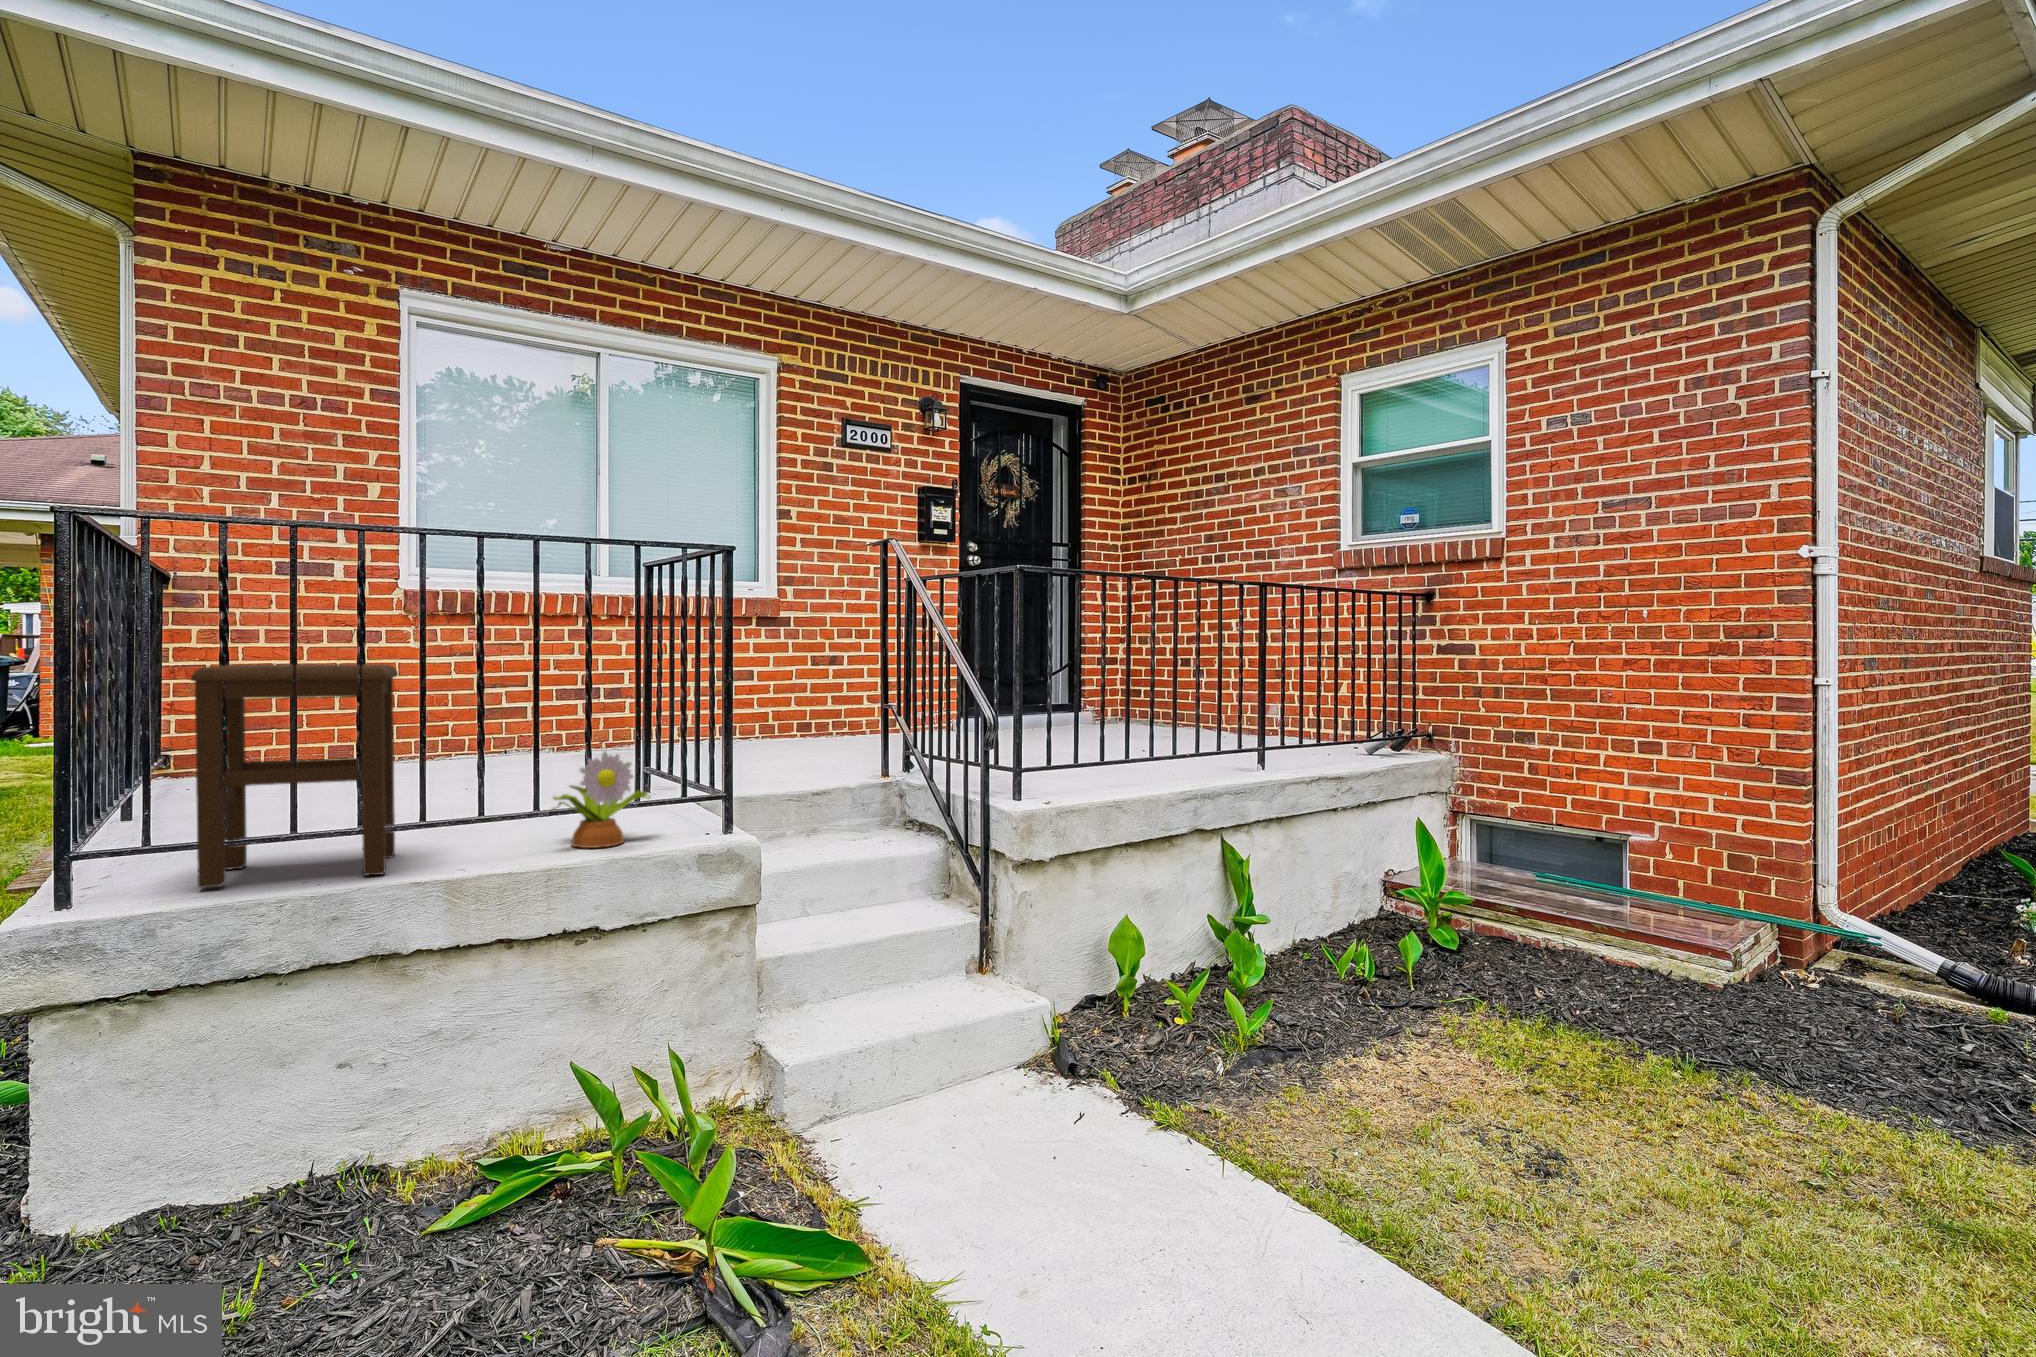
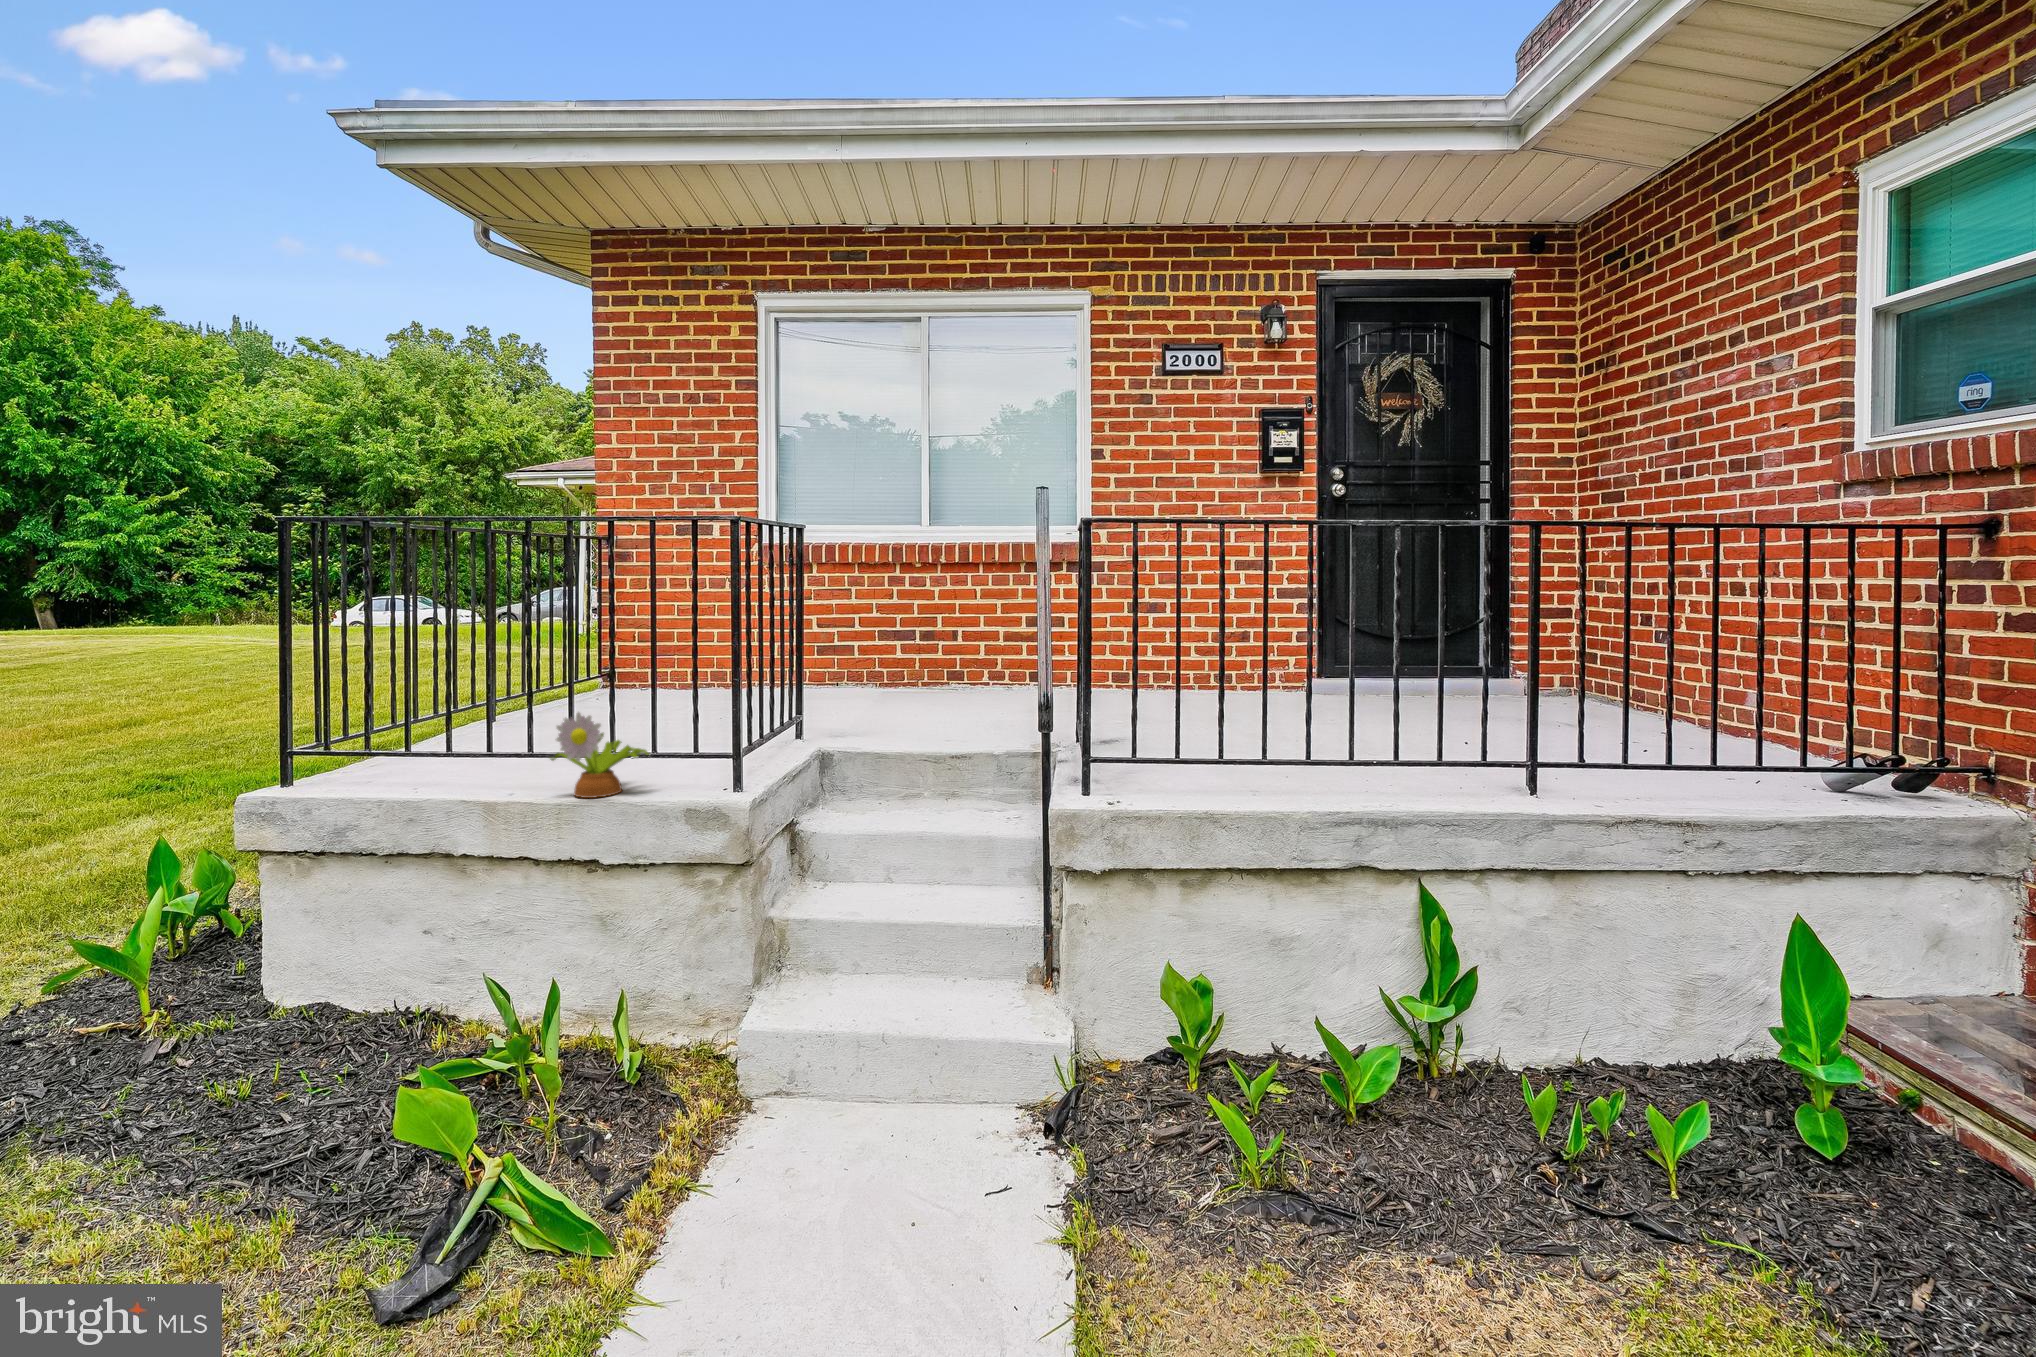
stool: present [191,664,398,888] -> none [307,625,484,799]

